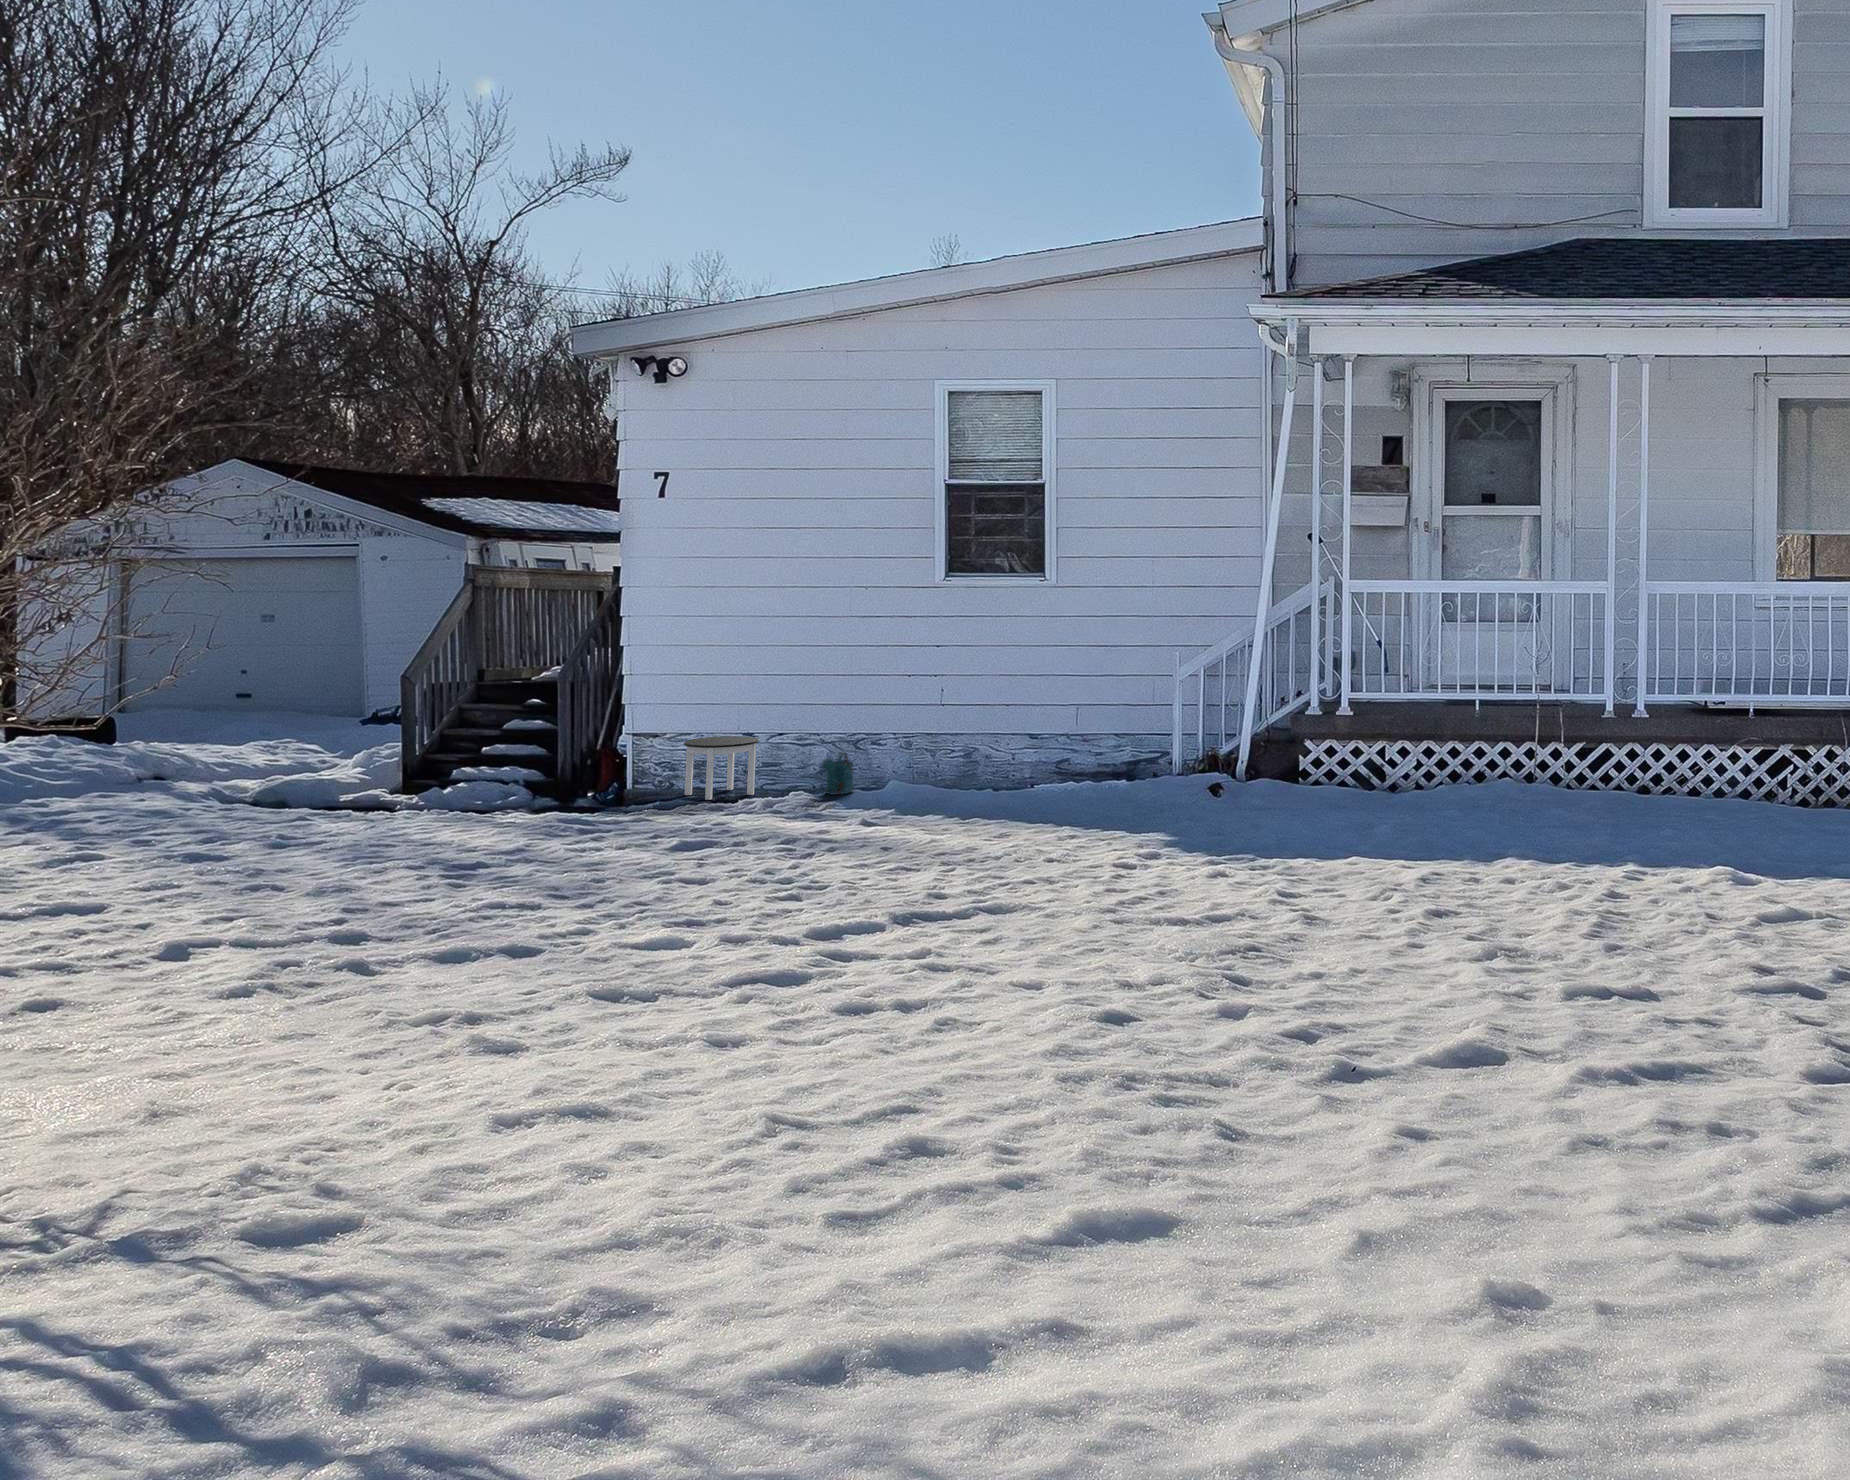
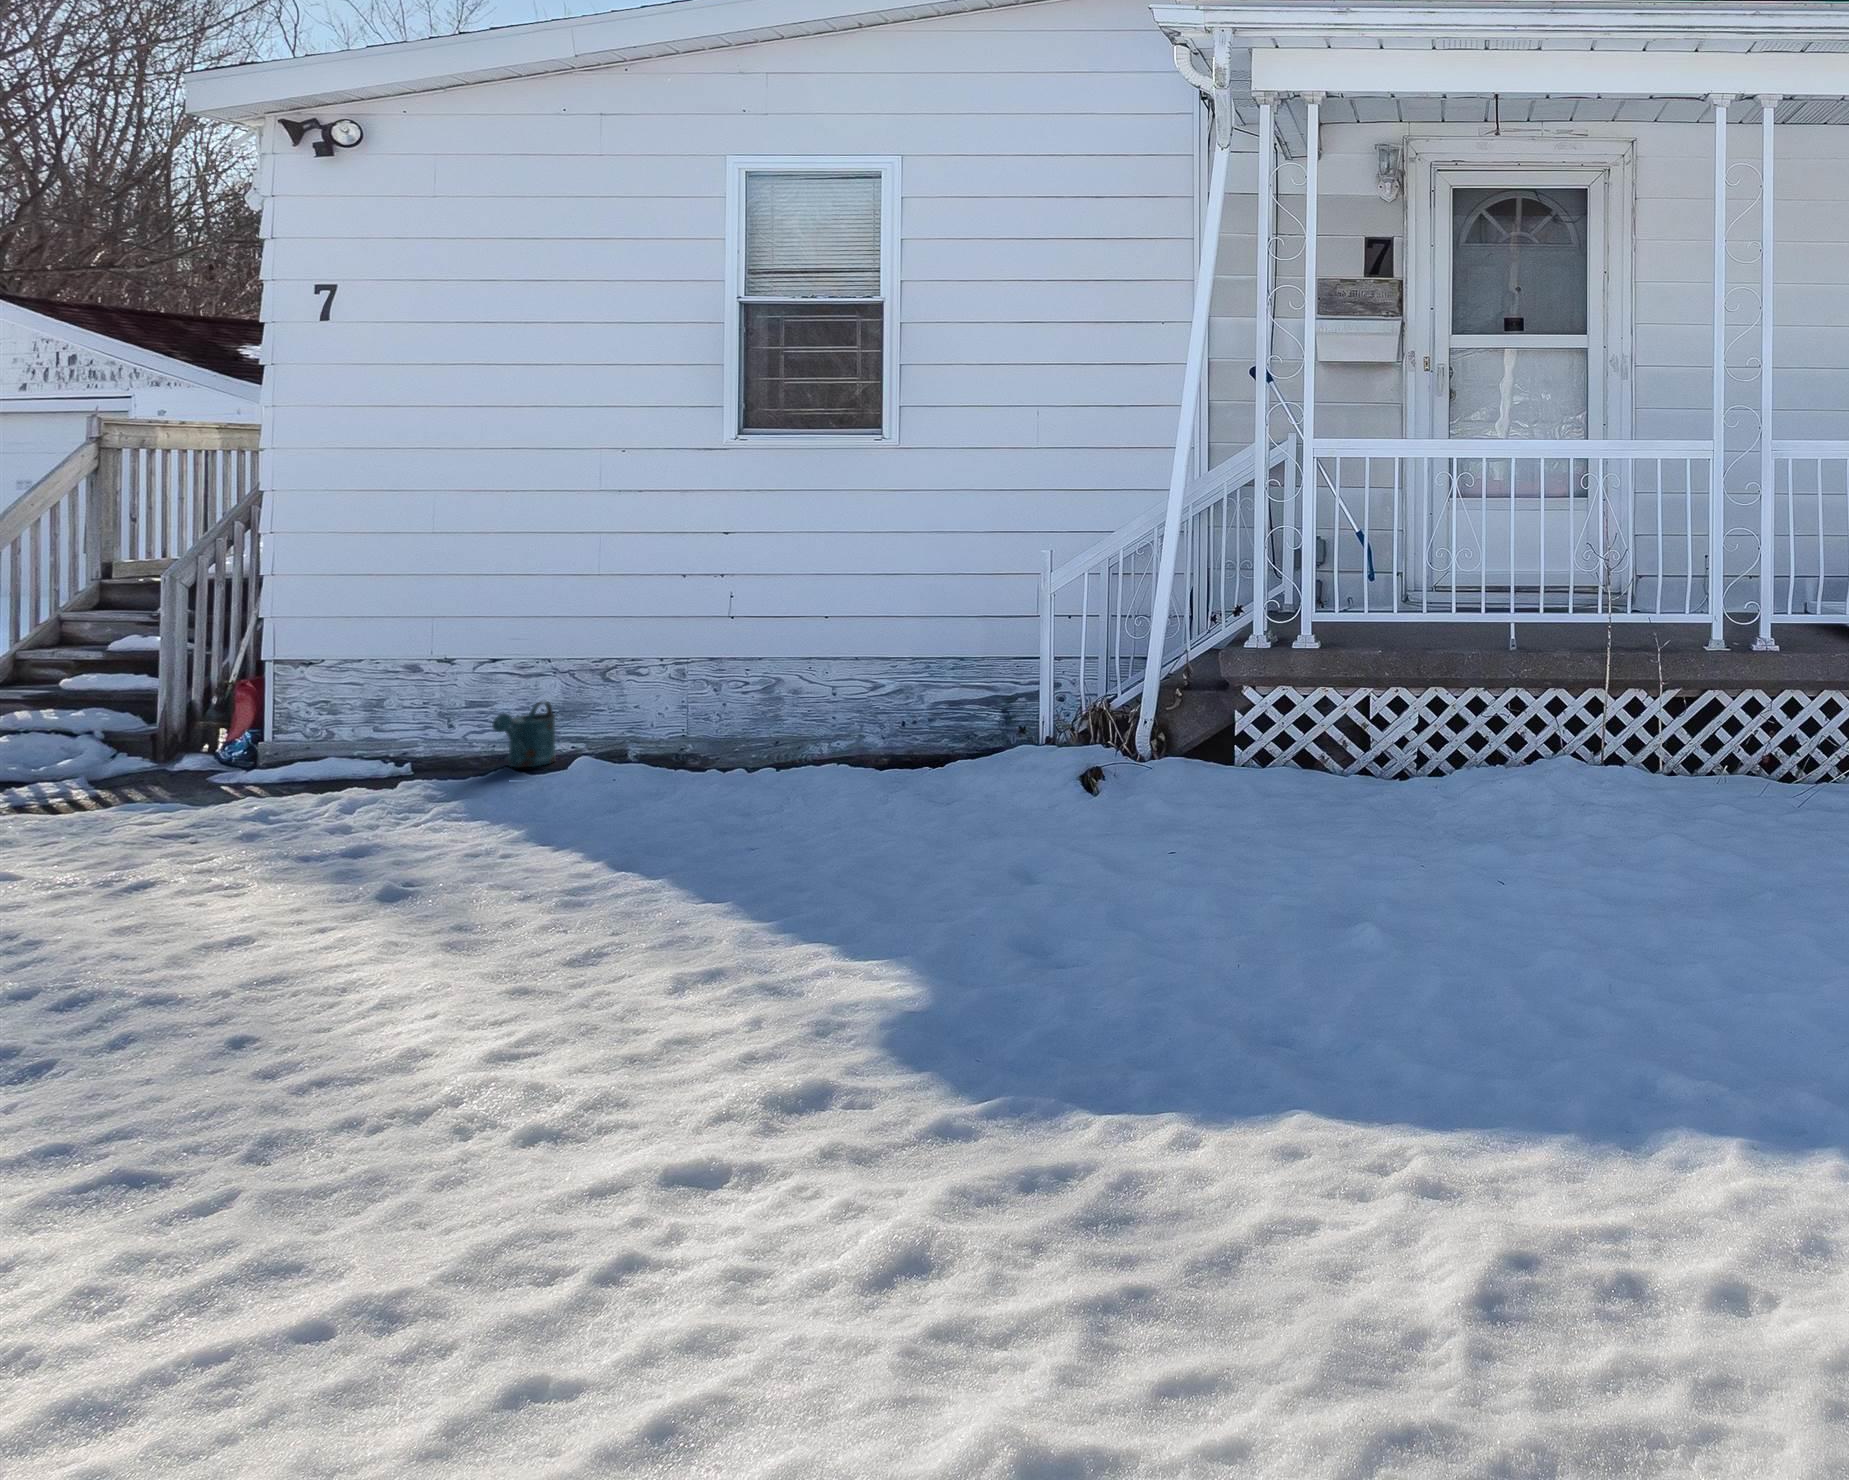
round table: present [684,736,759,800] -> none [276,677,407,780]

